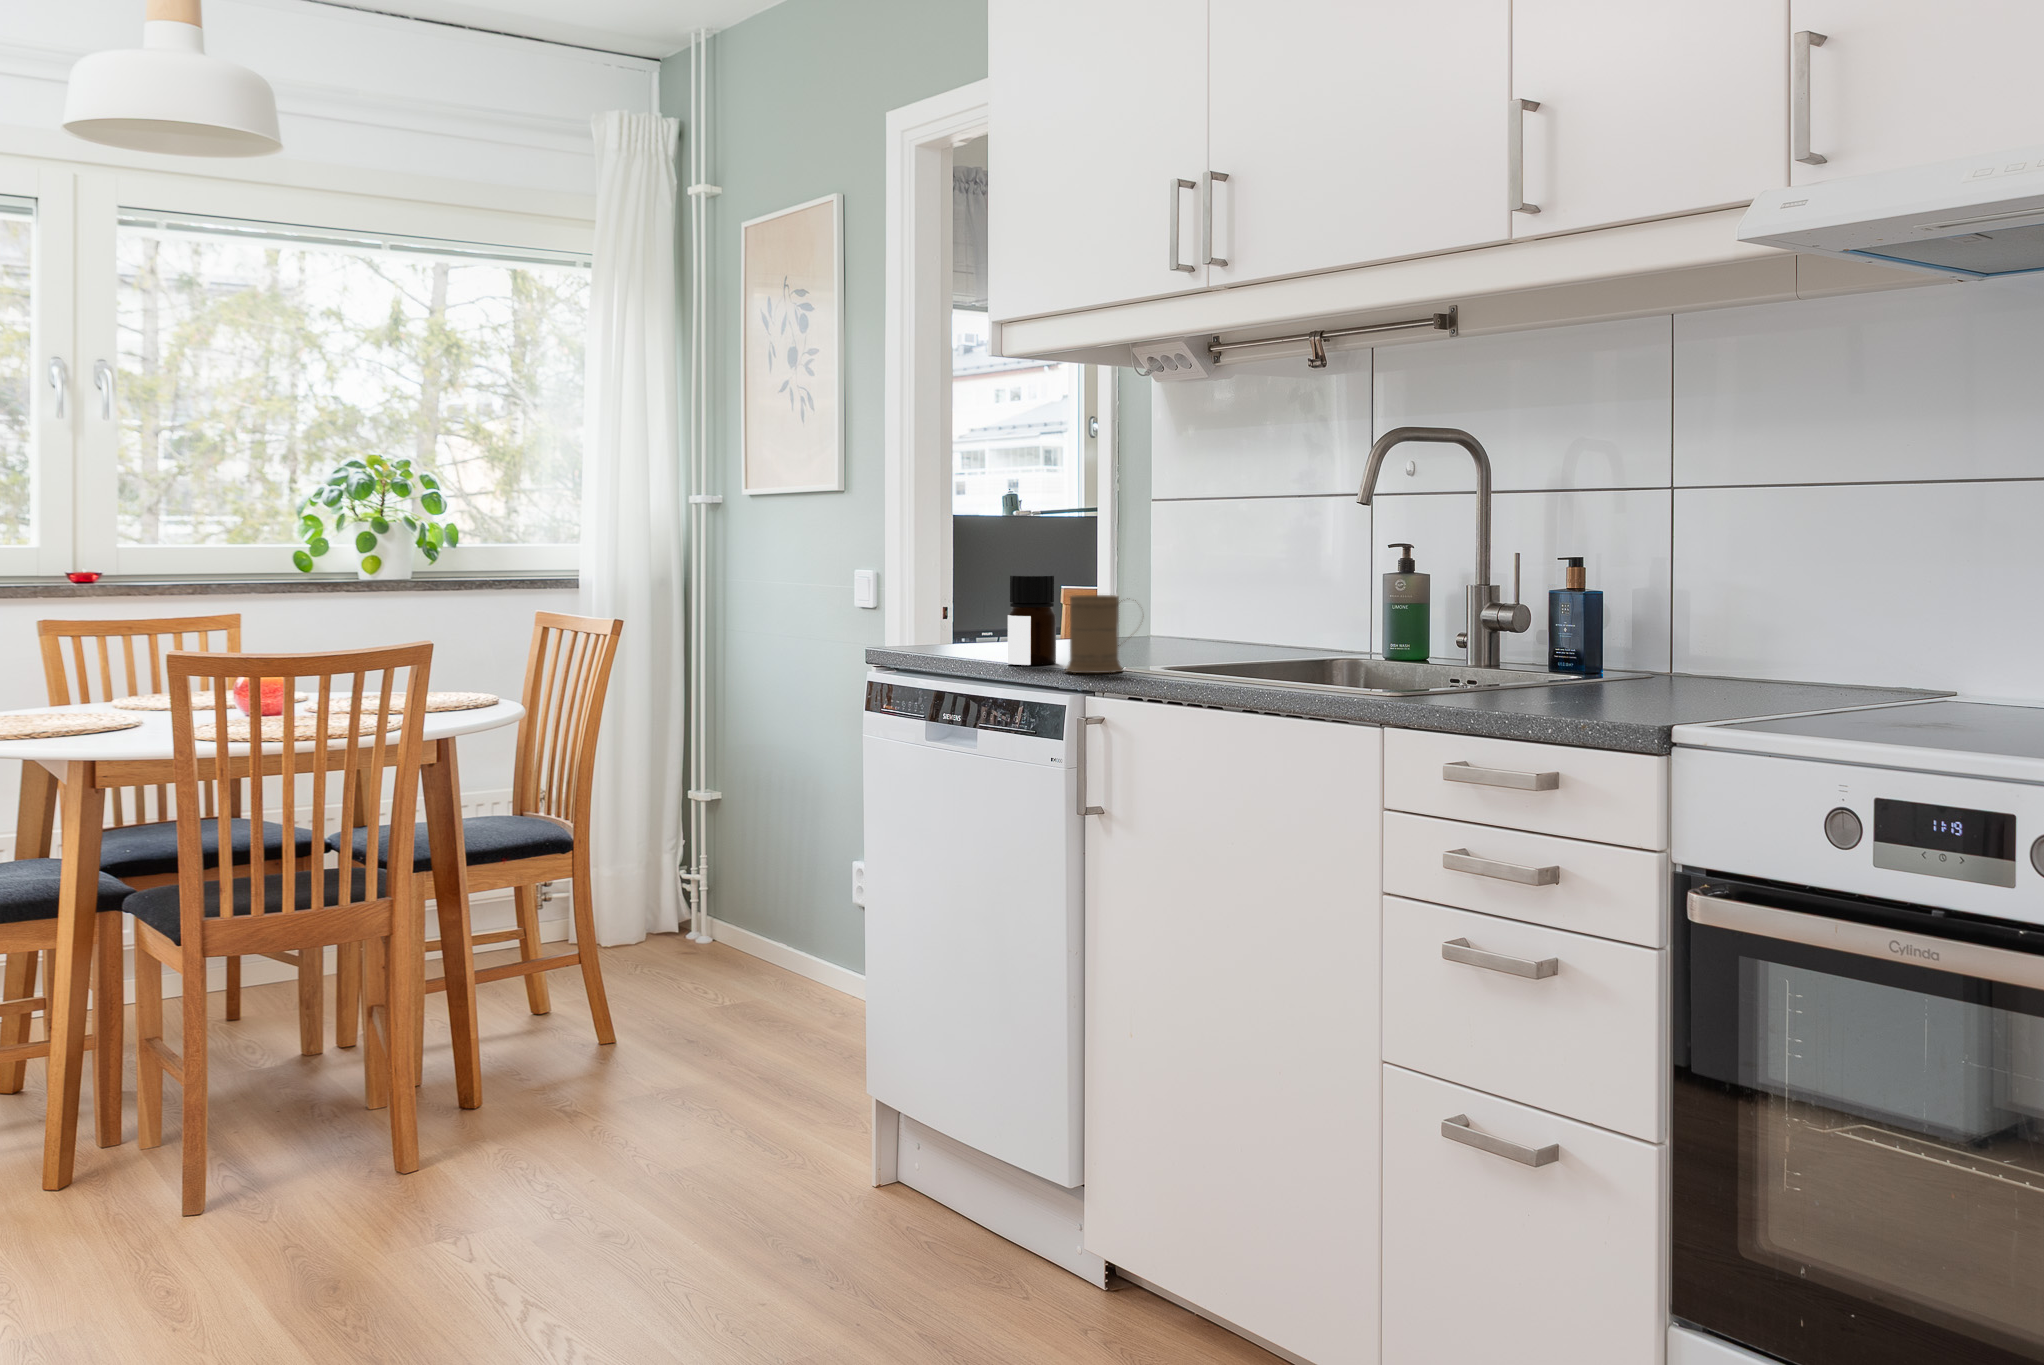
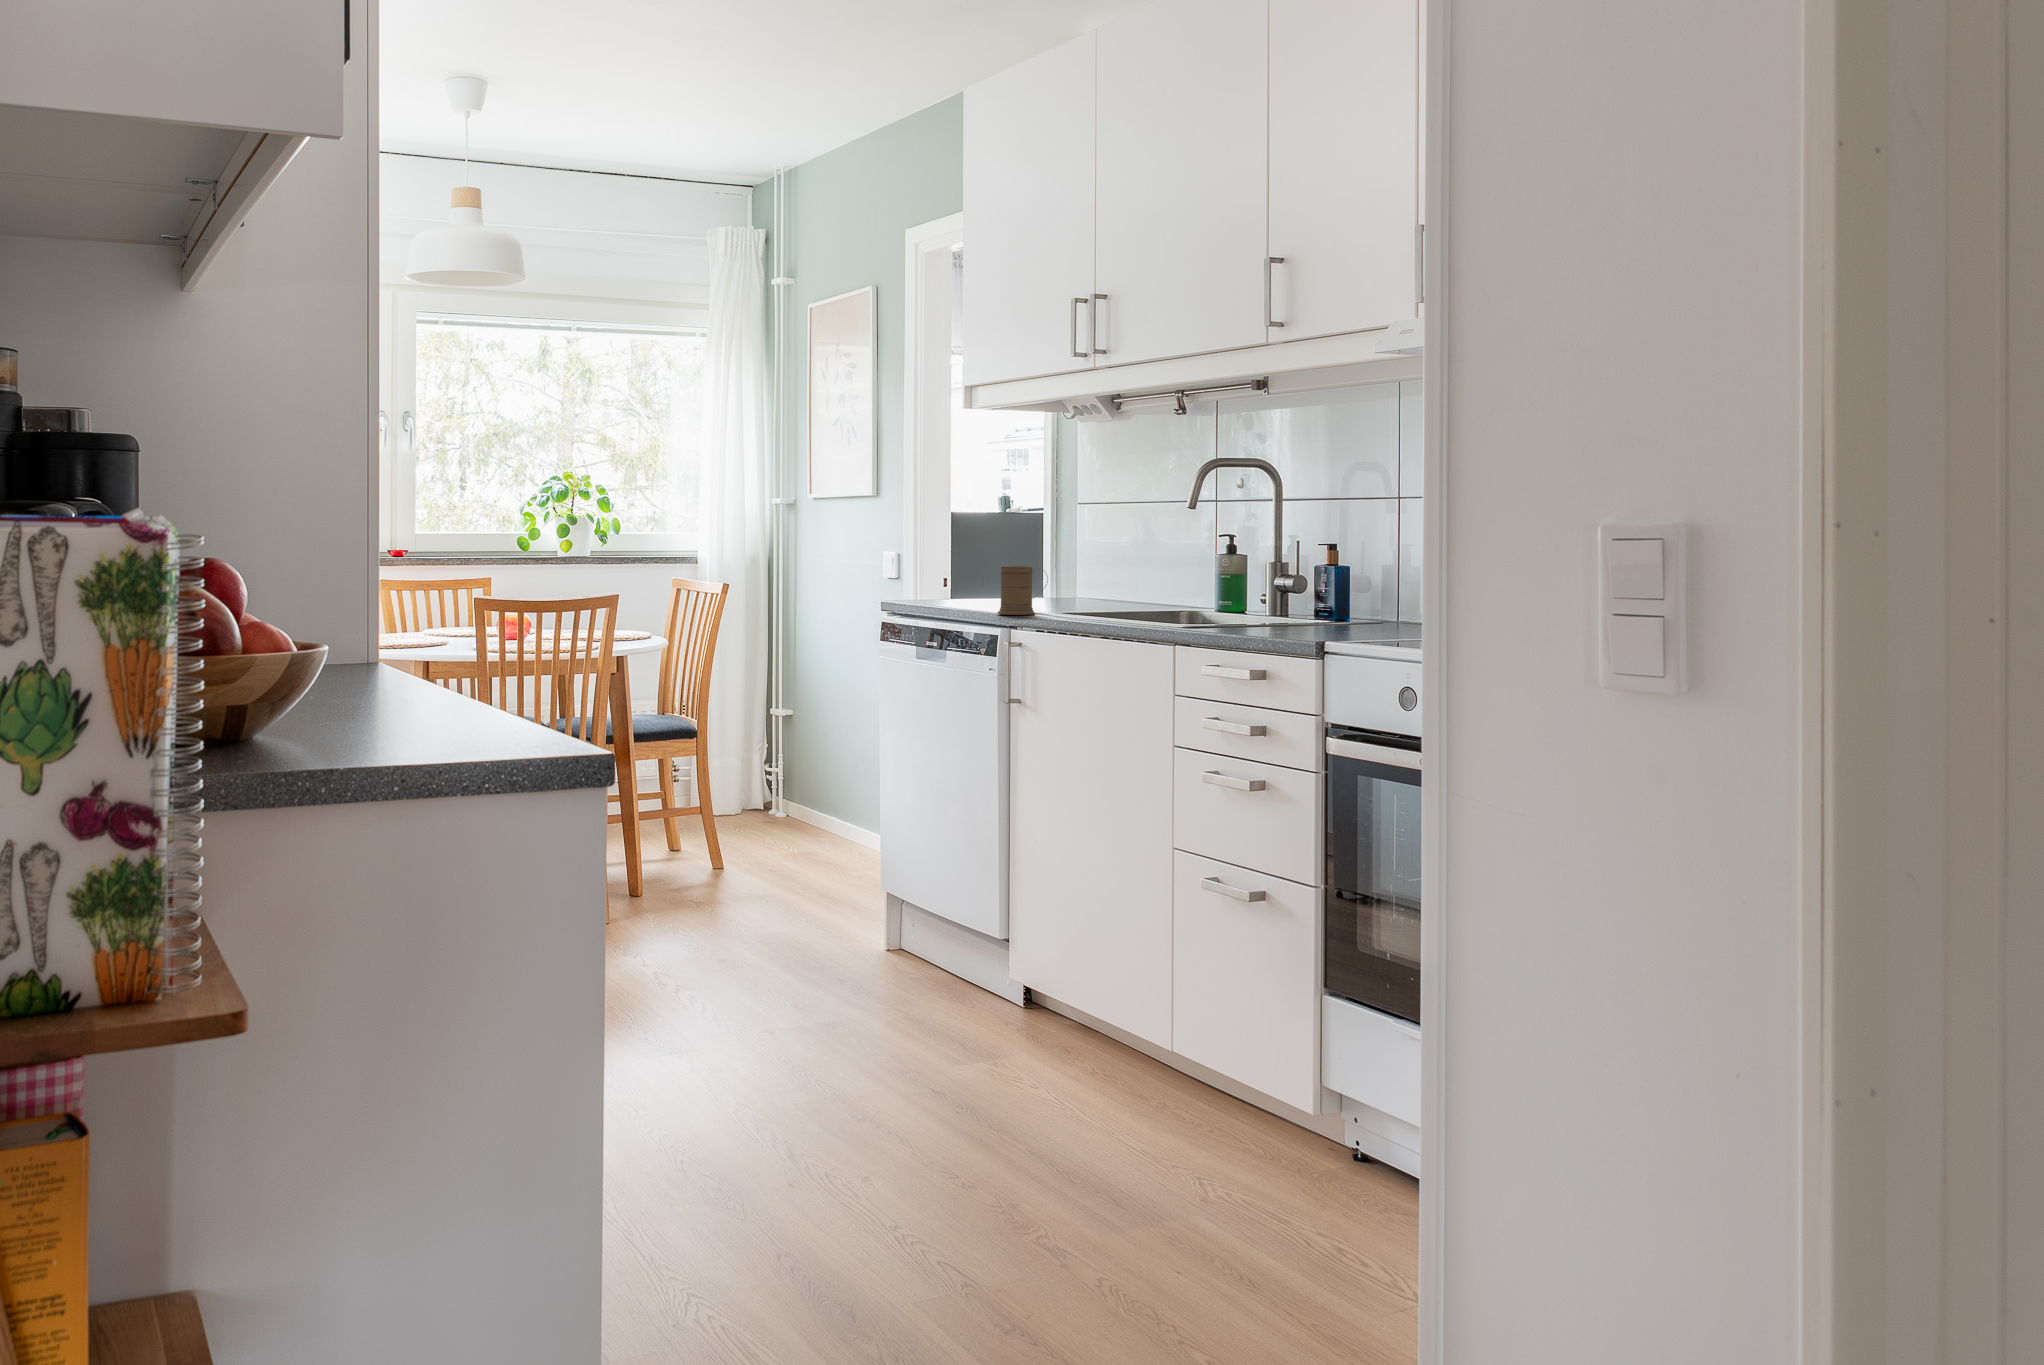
bottle: present [1008,575,1056,665] -> none [966,554,997,611]

